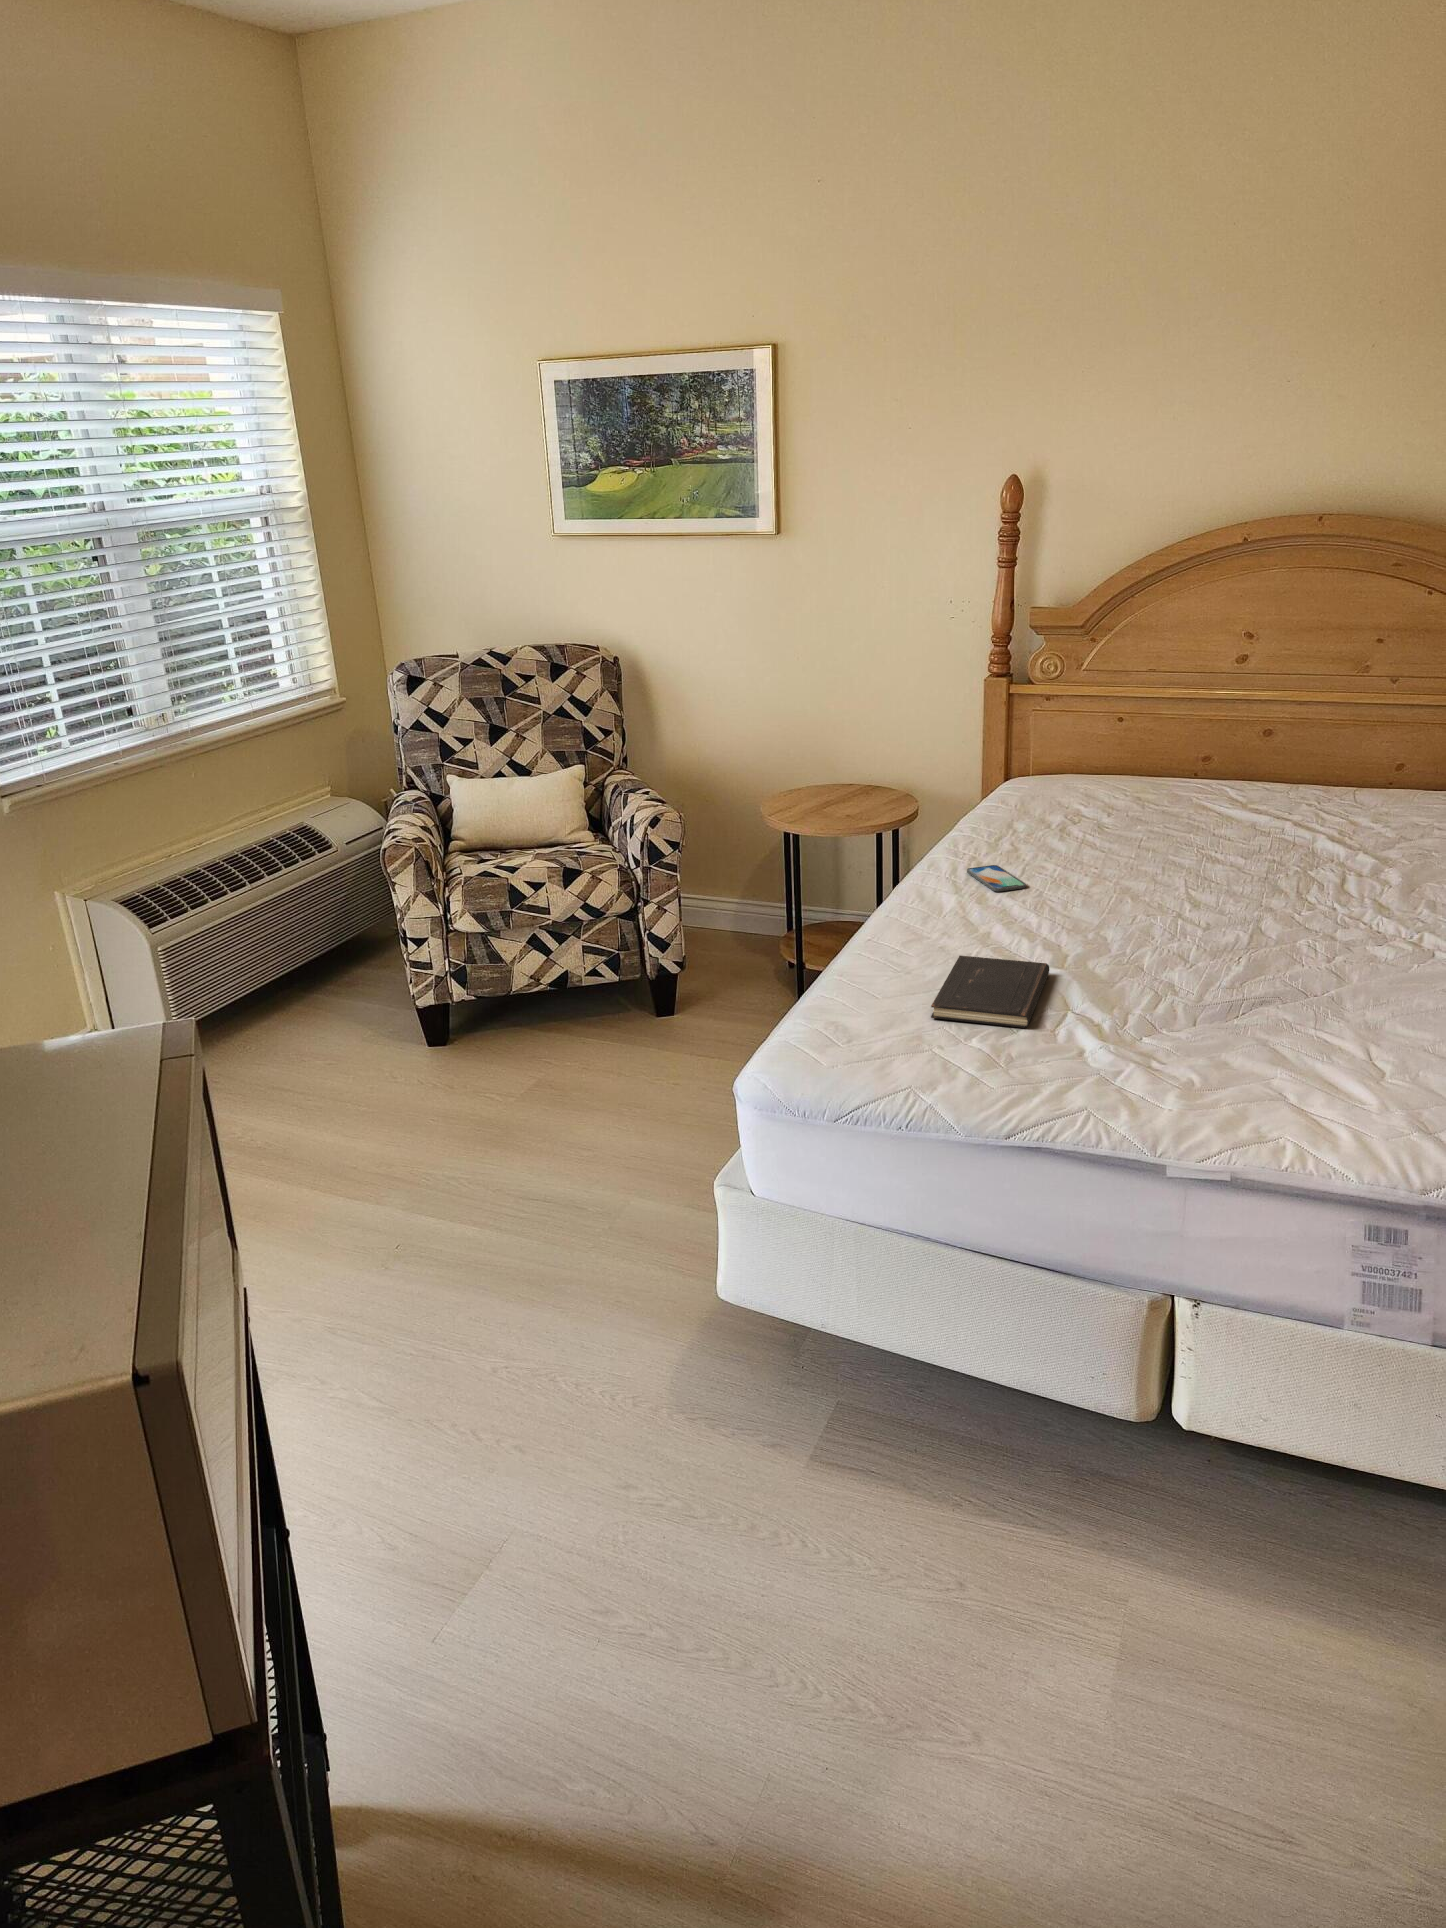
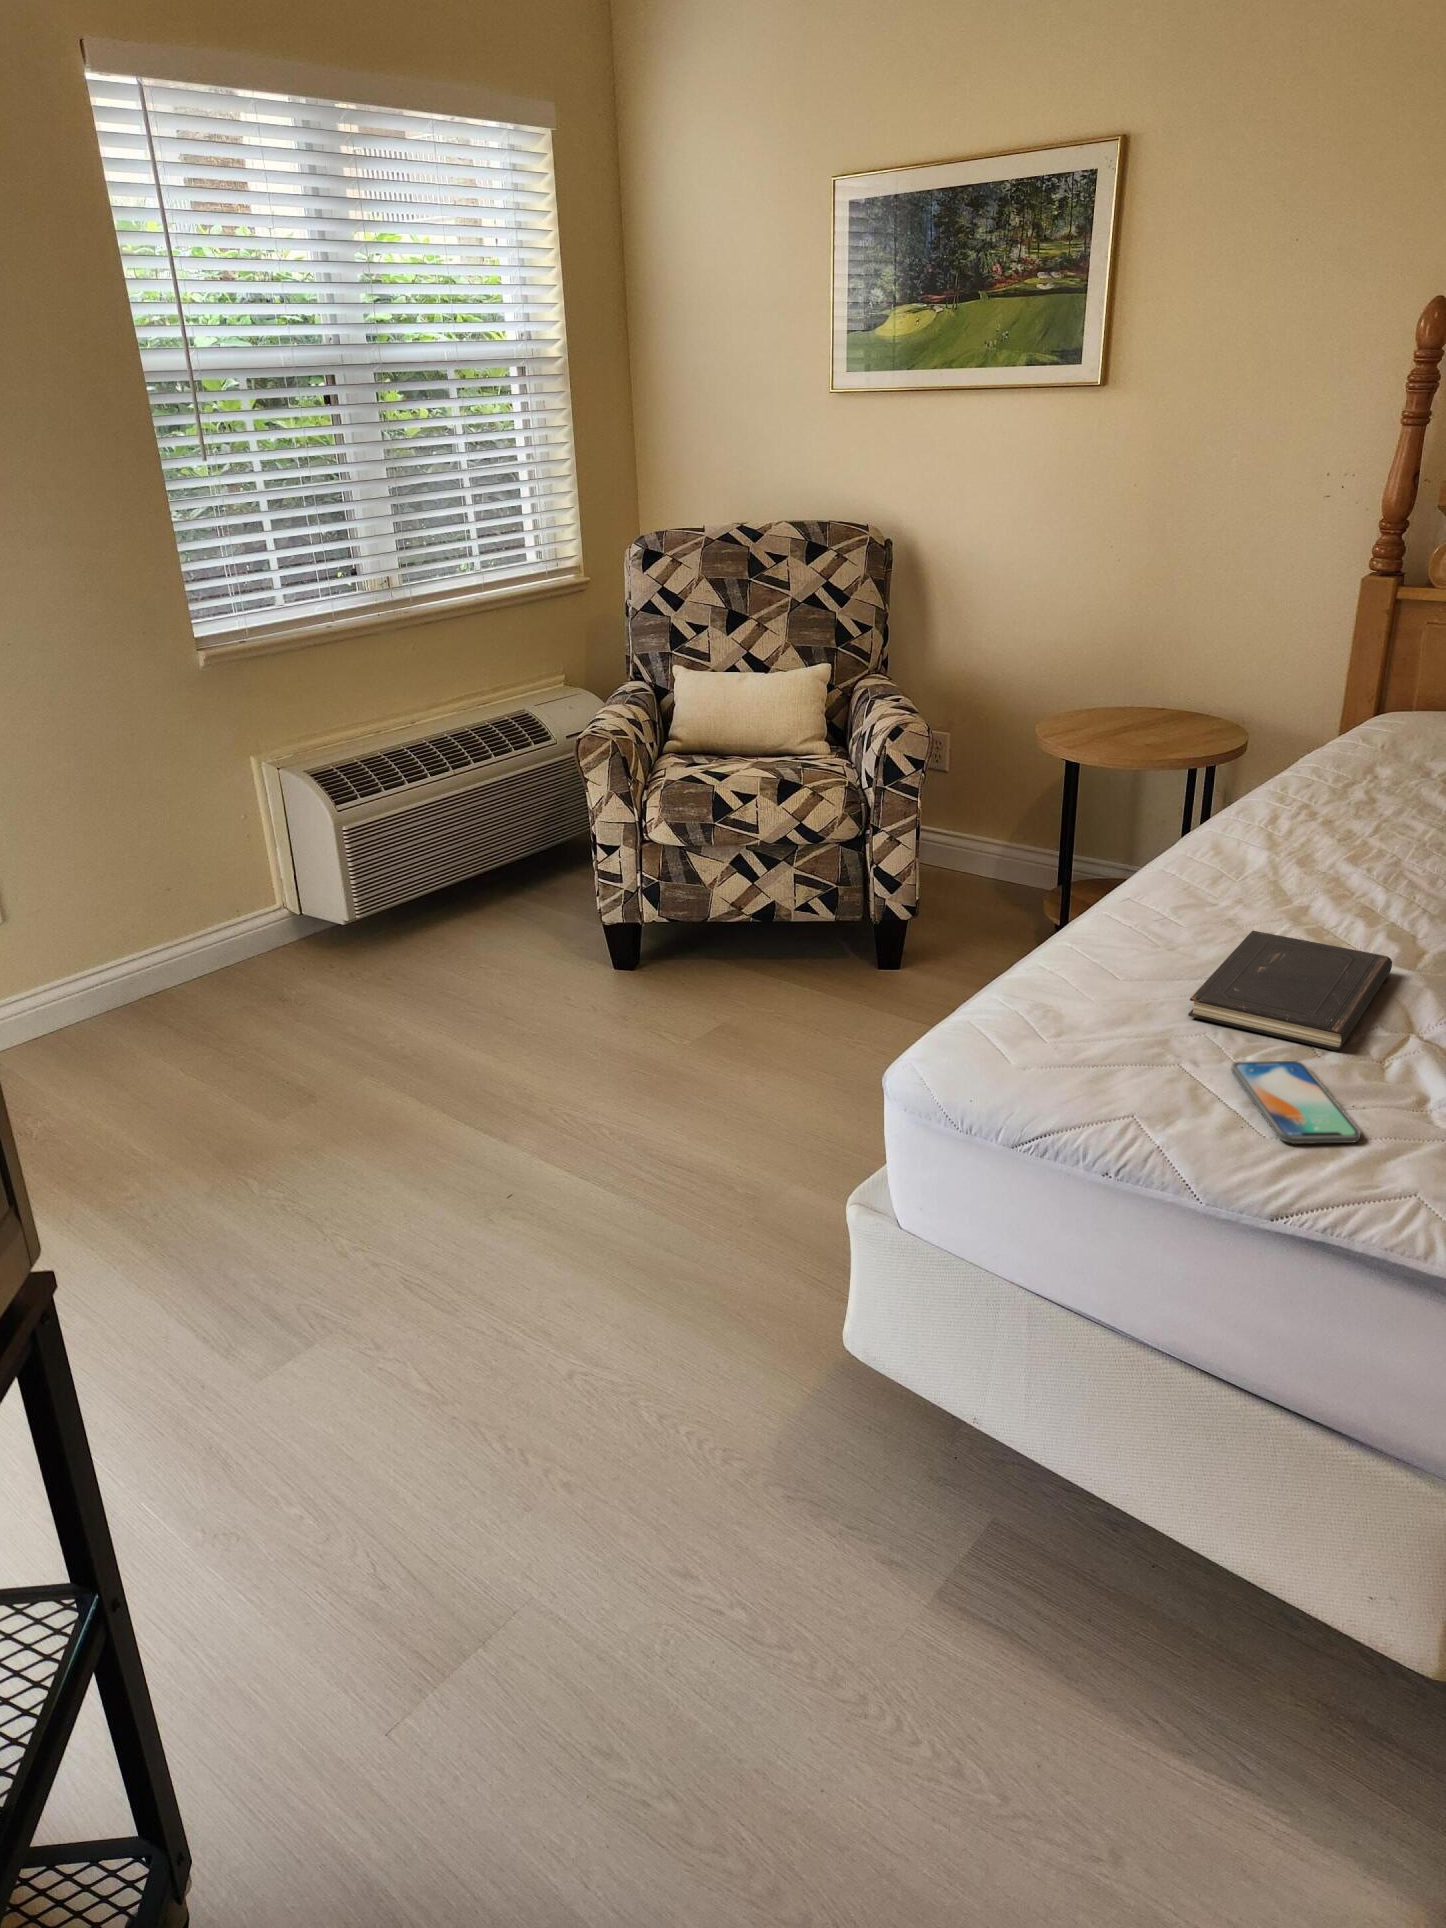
smartphone: present [967,865,1026,891] -> present [1231,1061,1361,1143]

